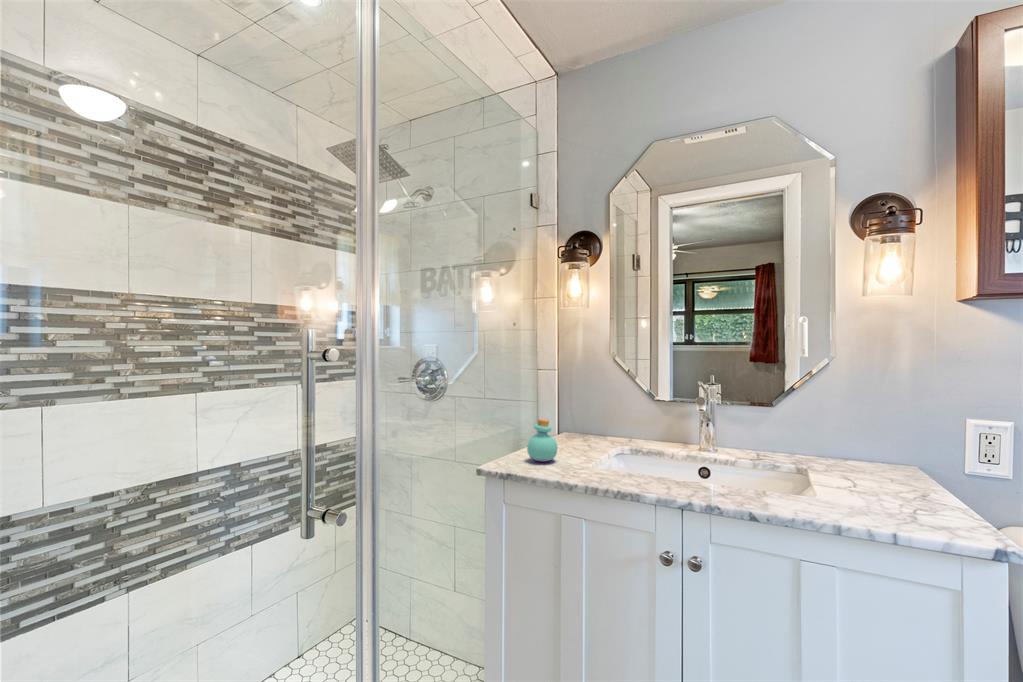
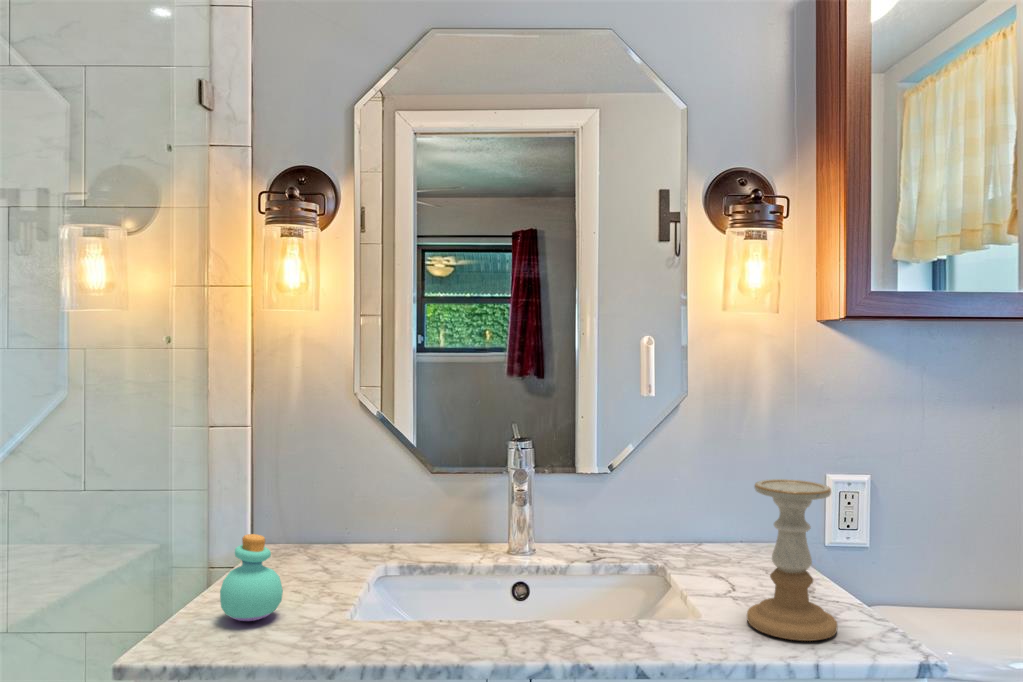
candle holder: none [850,407,928,521] -> present [747,479,837,641]

